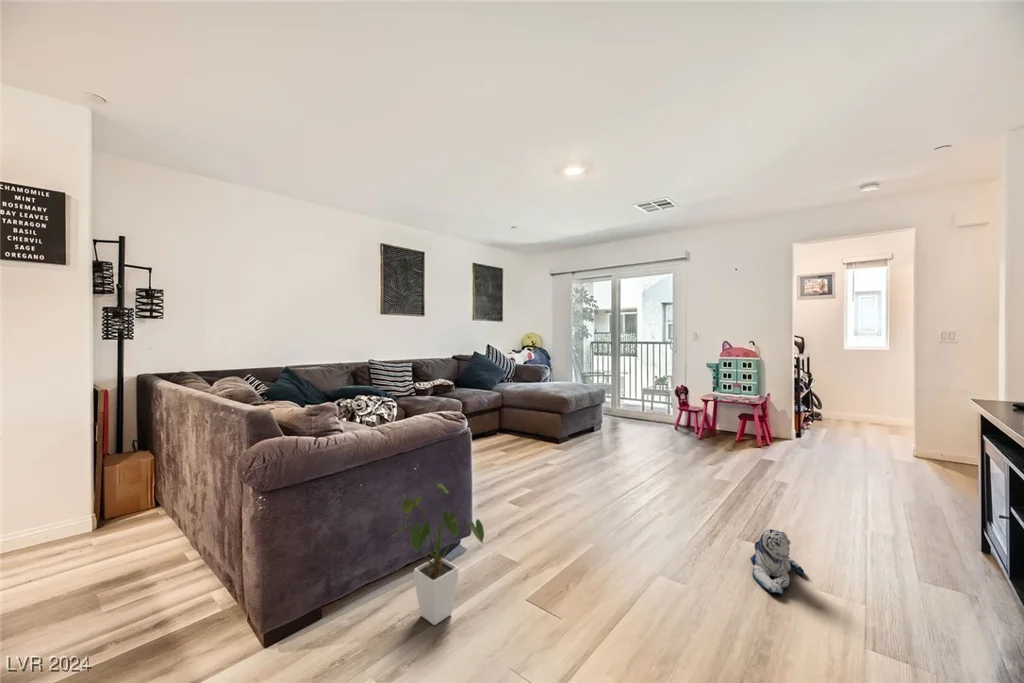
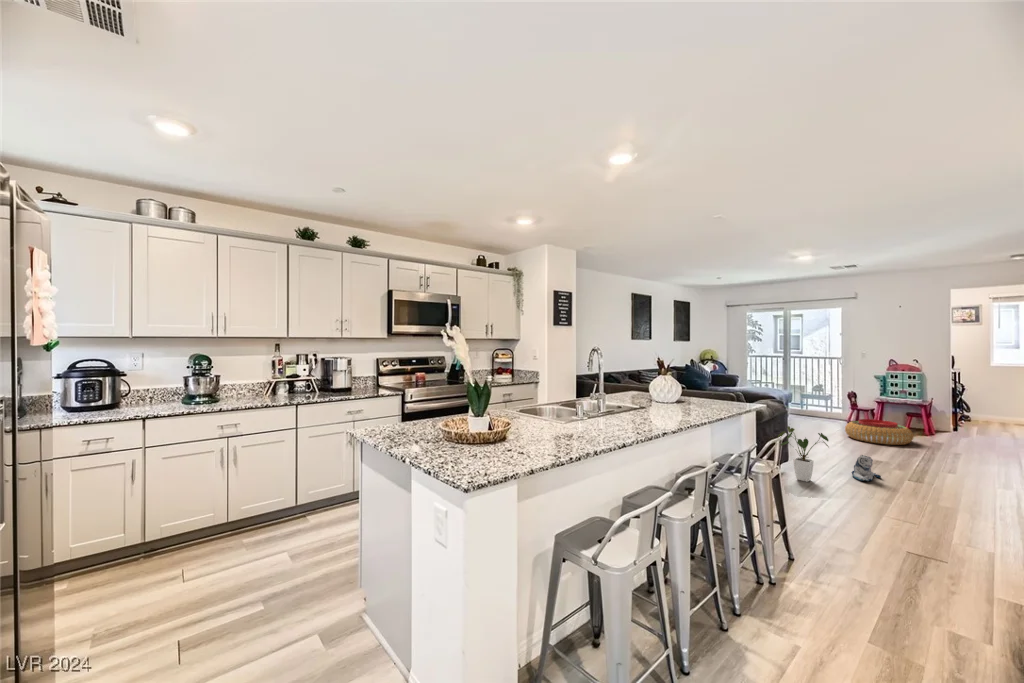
pouf: none [650,429,734,472] -> present [845,419,913,445]
plush toy: present [750,529,804,594] -> present [852,455,881,481]

